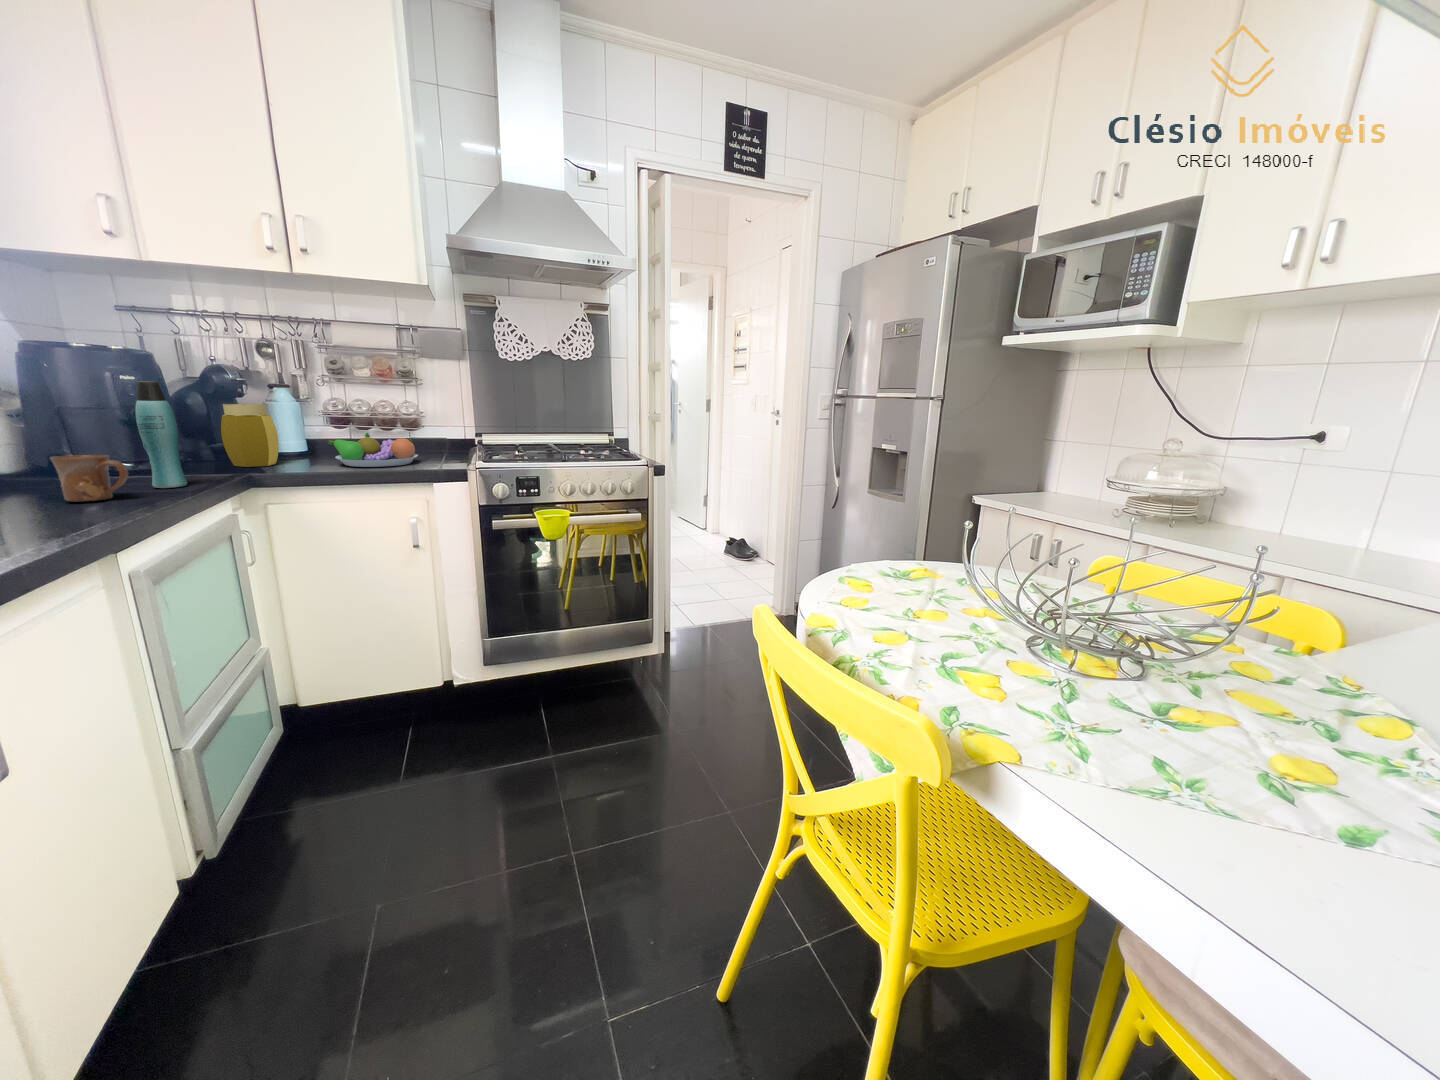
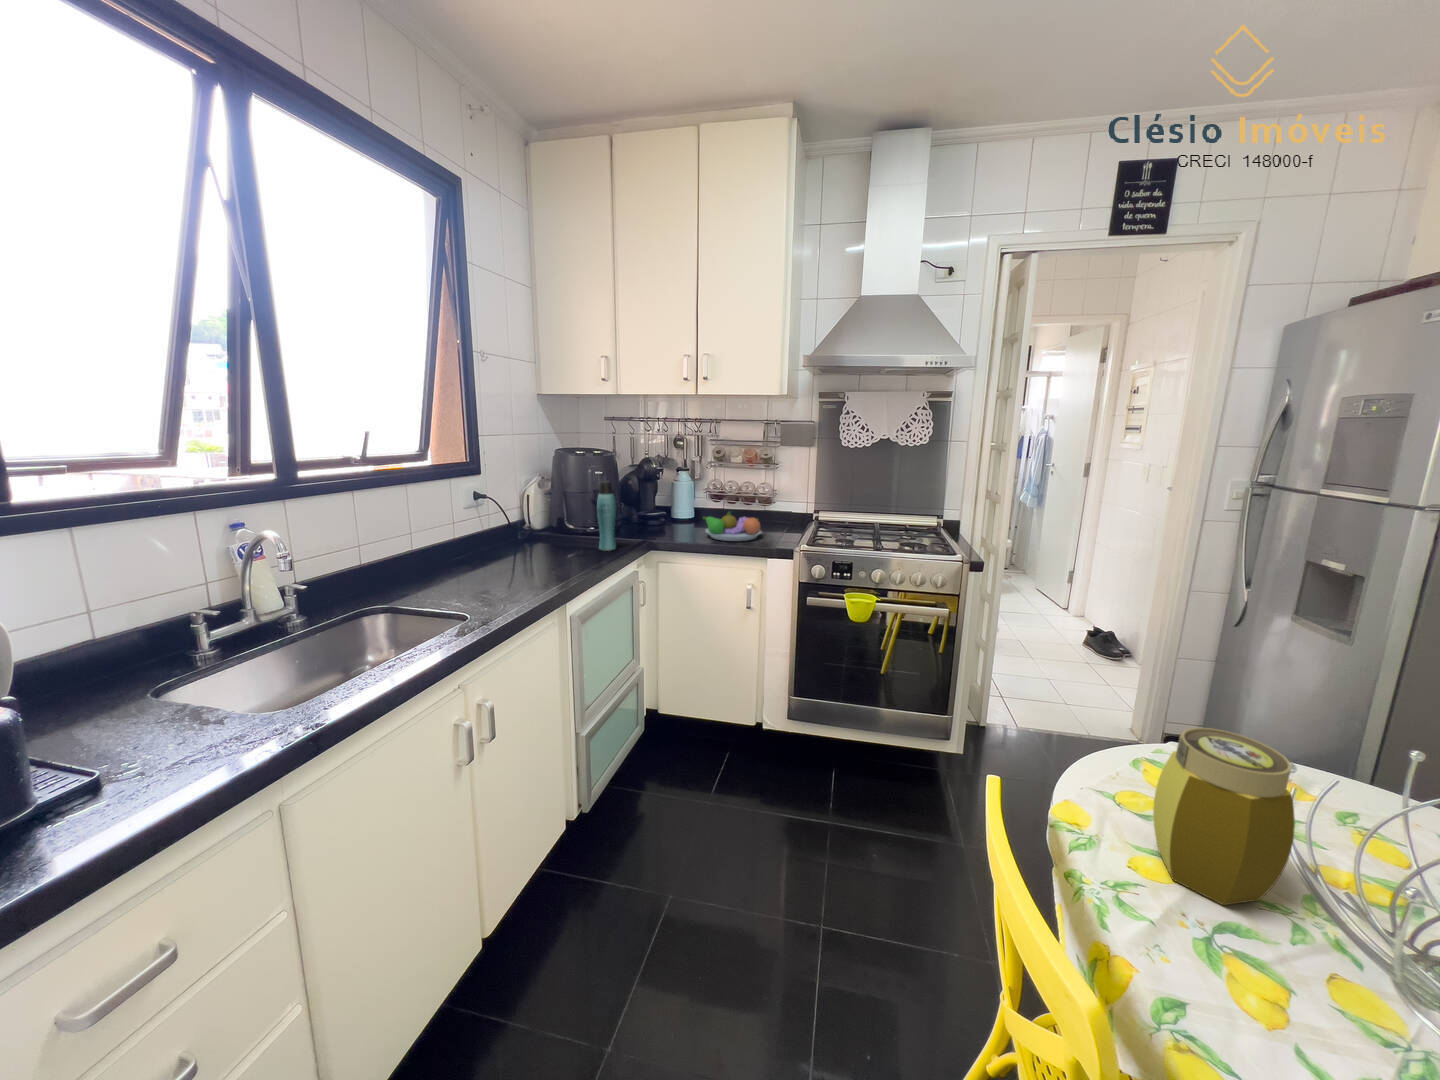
jar: present [221,404,279,467] -> present [1153,728,1295,905]
mug: present [50,455,128,502] -> none [554,529,587,559]

